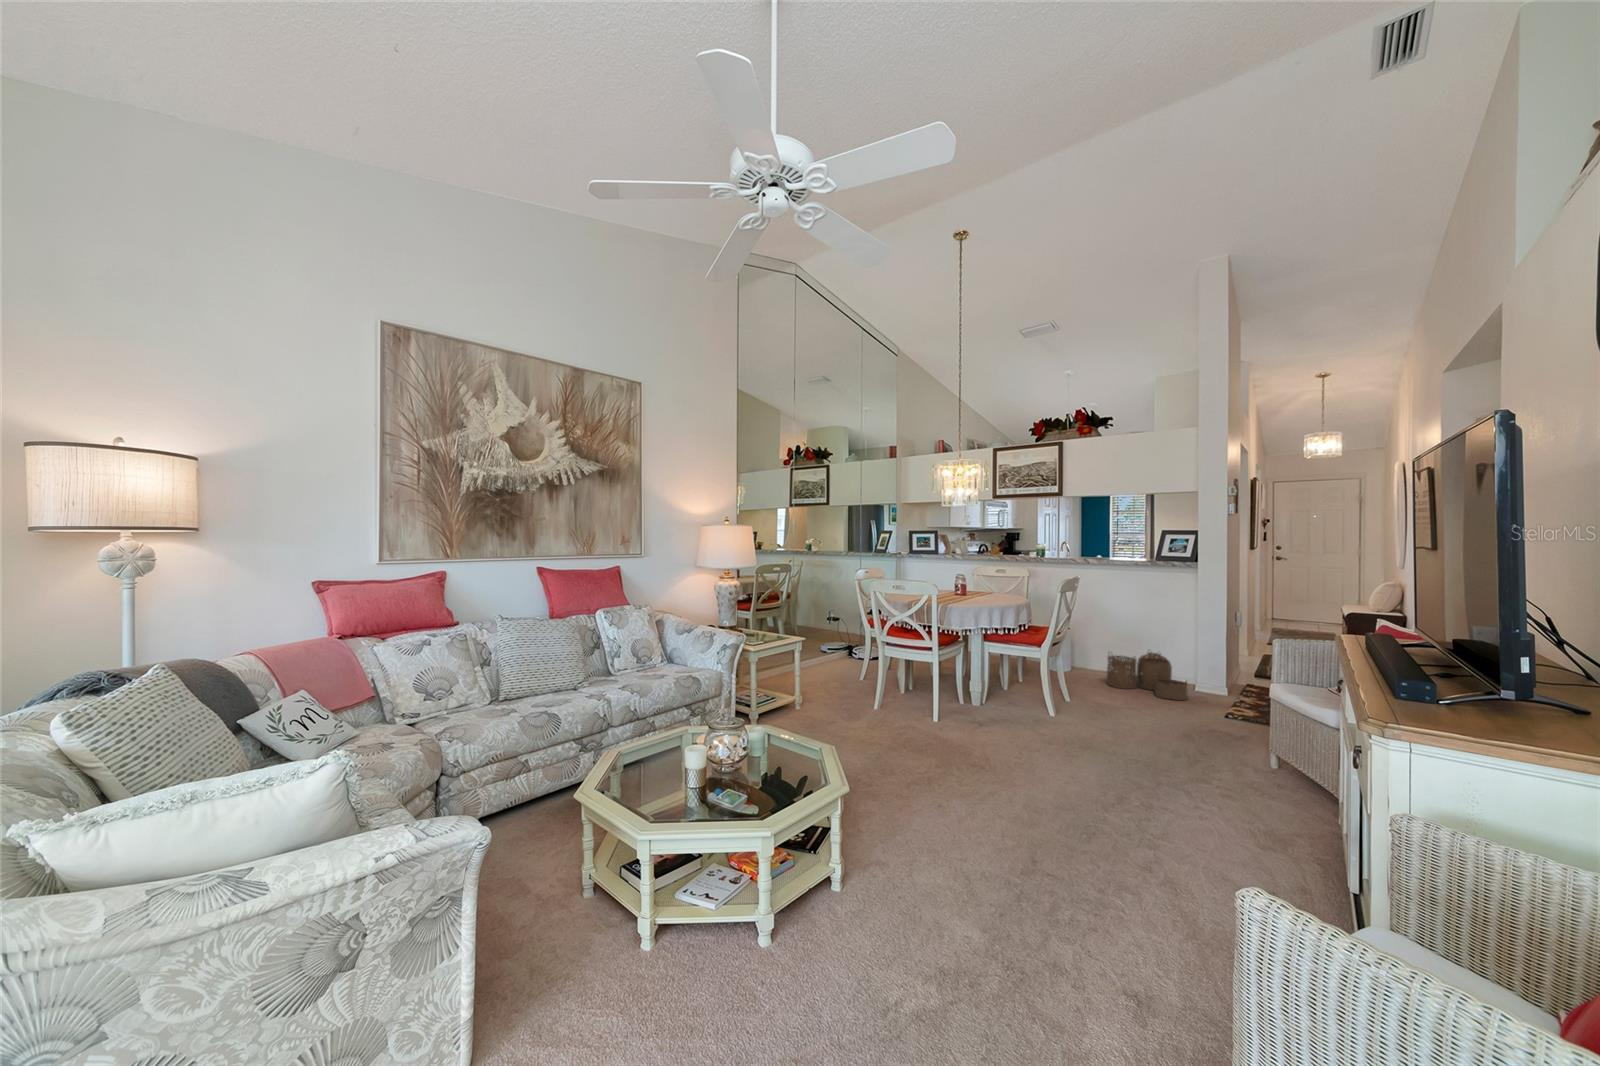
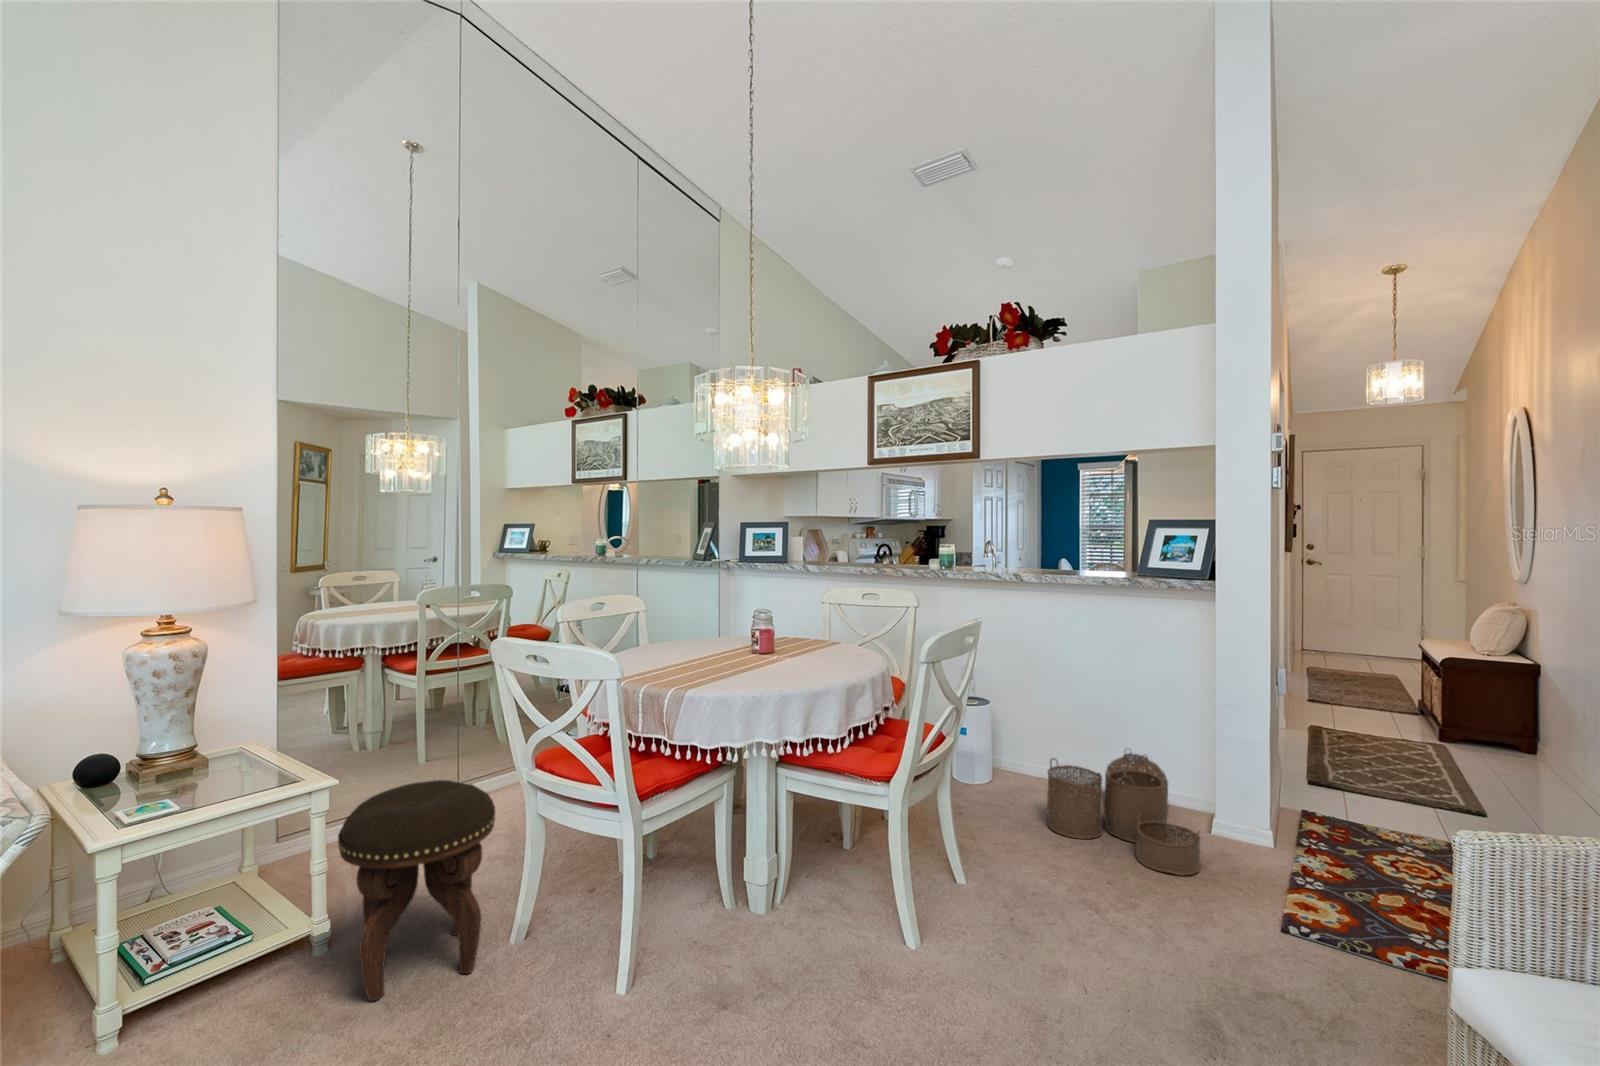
footstool: none [821,640,878,718] -> present [338,780,495,1001]

